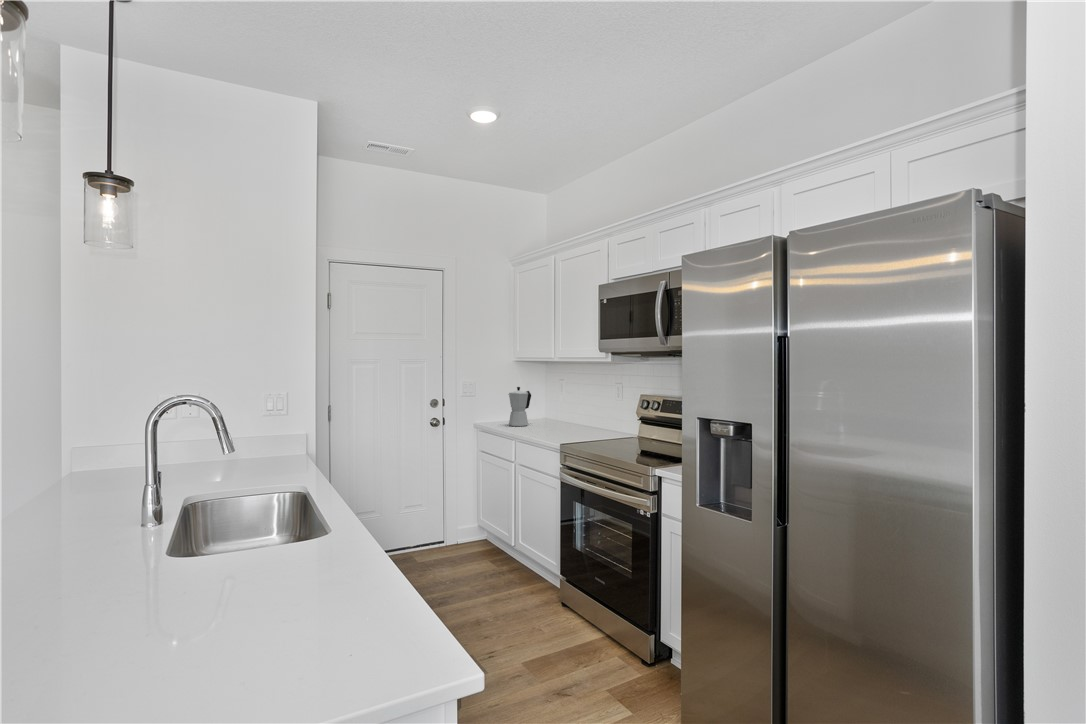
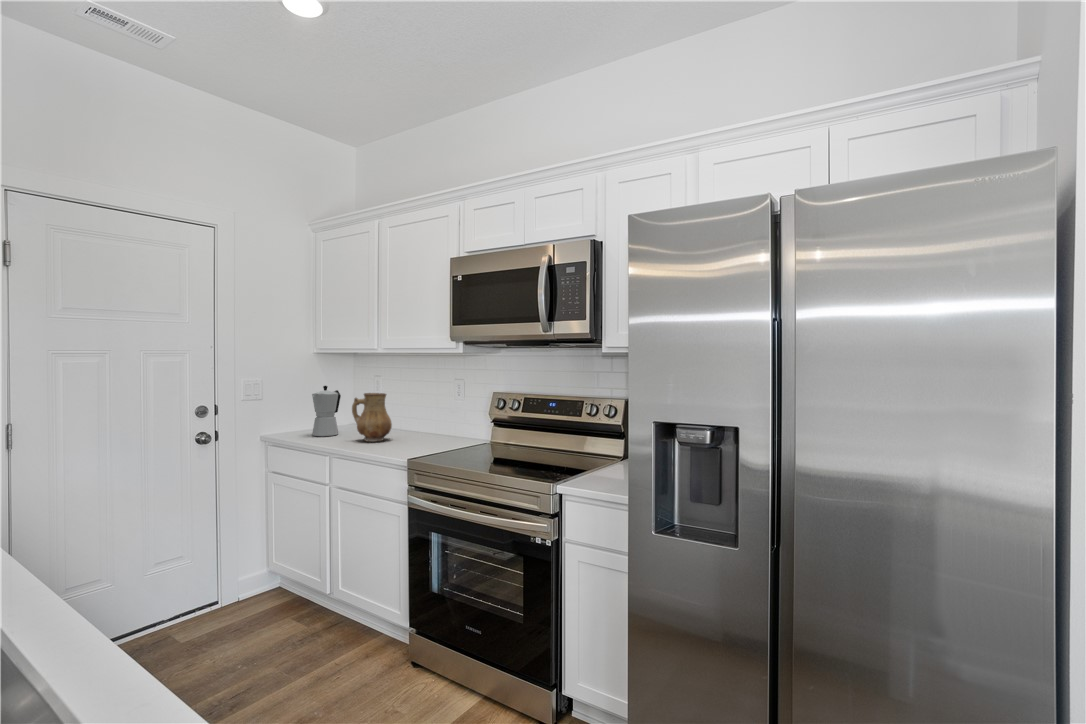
ceramic pitcher: none [533,393,563,432] -> present [352,393,392,442]

